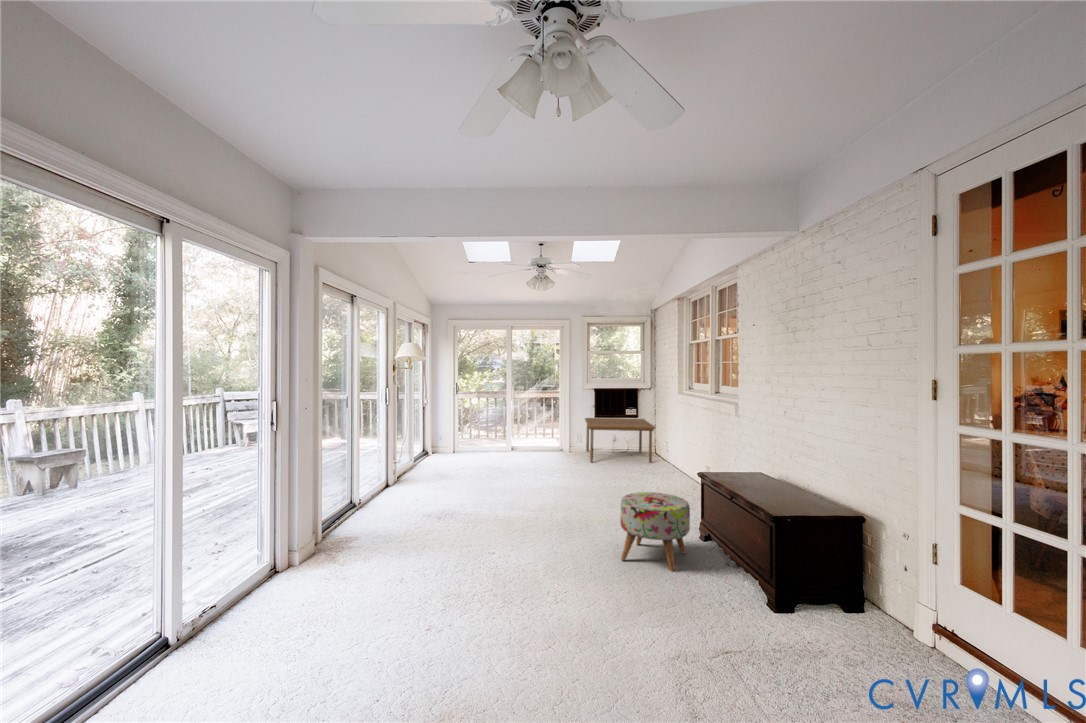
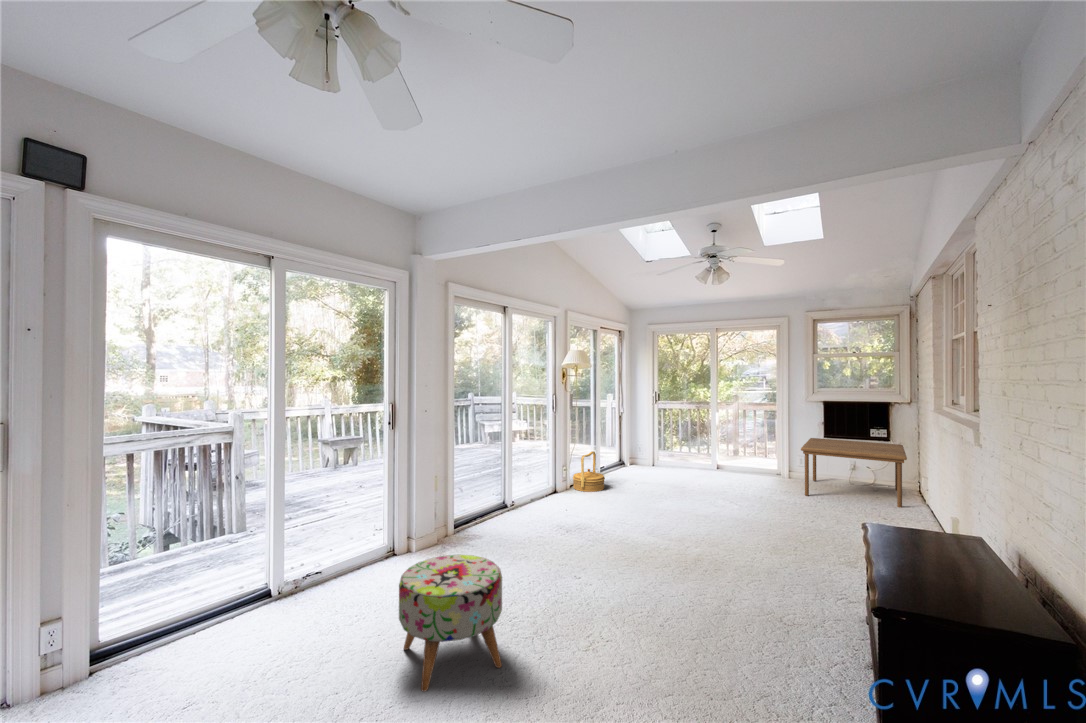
woven basket: none [402,443,435,482] -> present [573,451,605,492]
ottoman: present [621,492,690,572] -> present [399,555,502,692]

